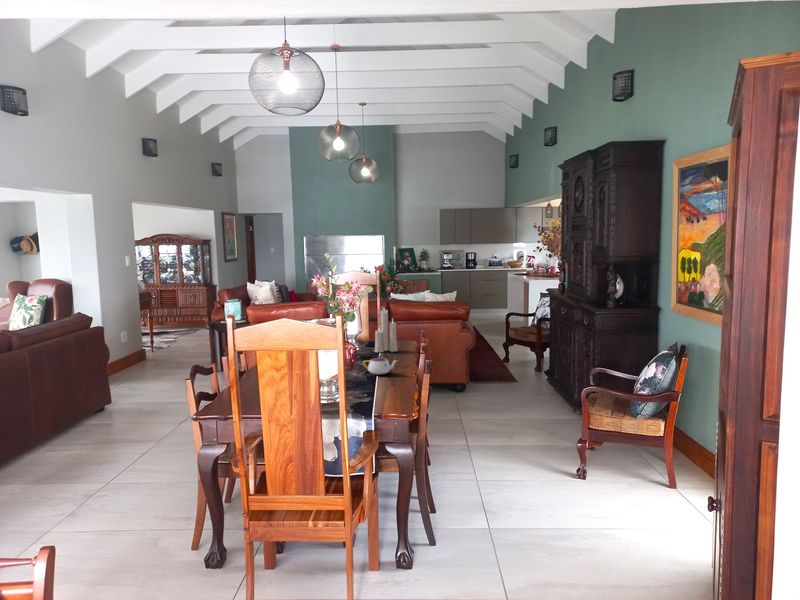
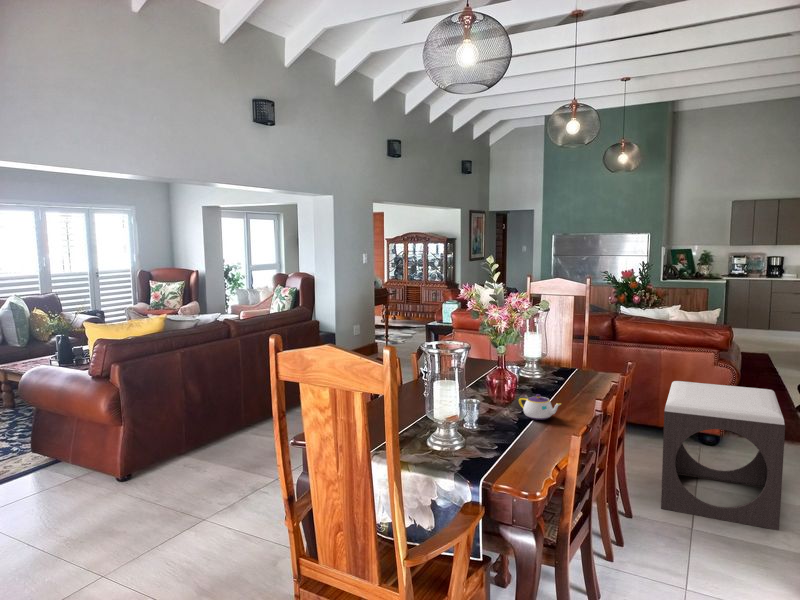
candle: present [375,310,397,352] -> none [557,322,588,387]
footstool: none [440,343,521,438] -> present [661,381,785,530]

